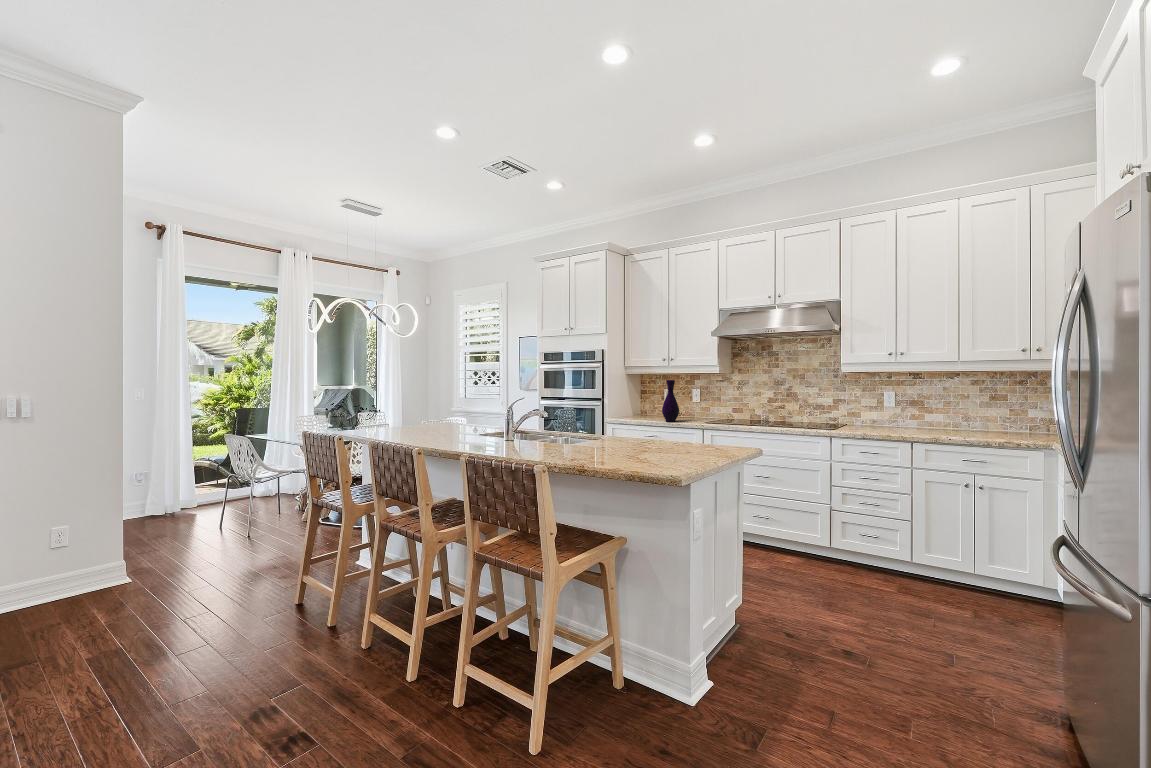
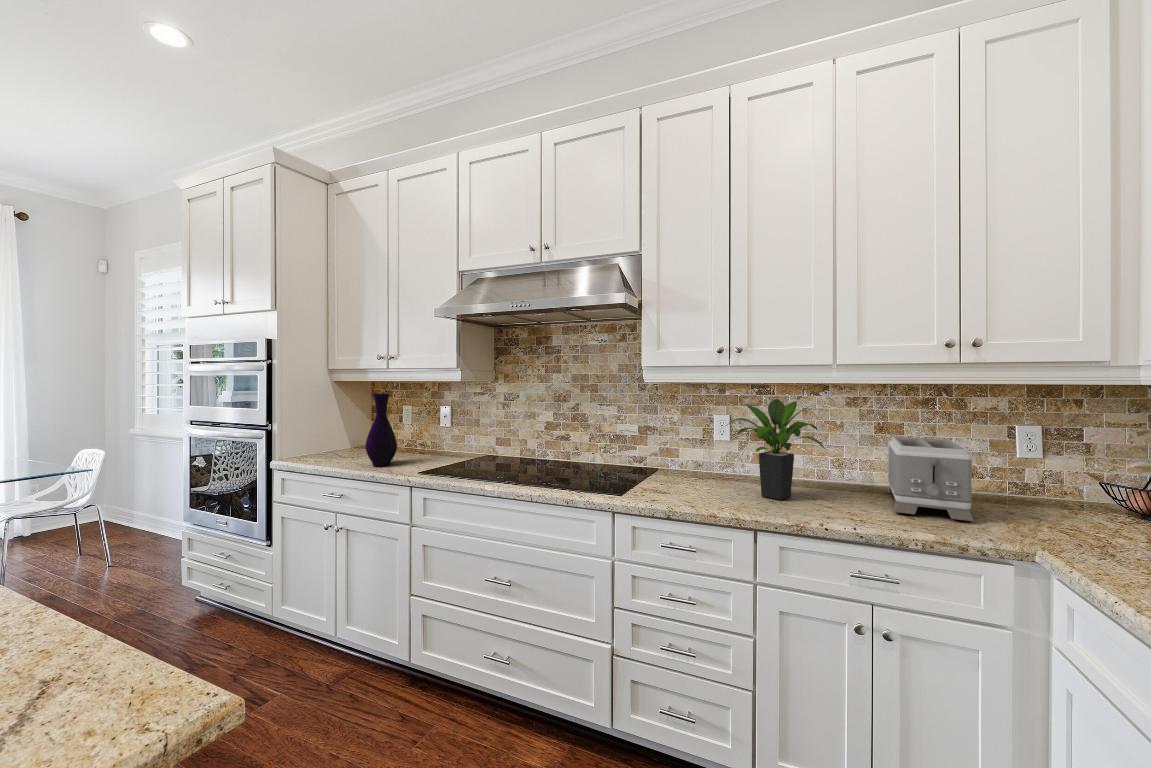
potted plant: none [893,379,953,433] -> present [726,399,825,500]
toaster: none [990,401,1034,438] -> present [887,437,974,521]

